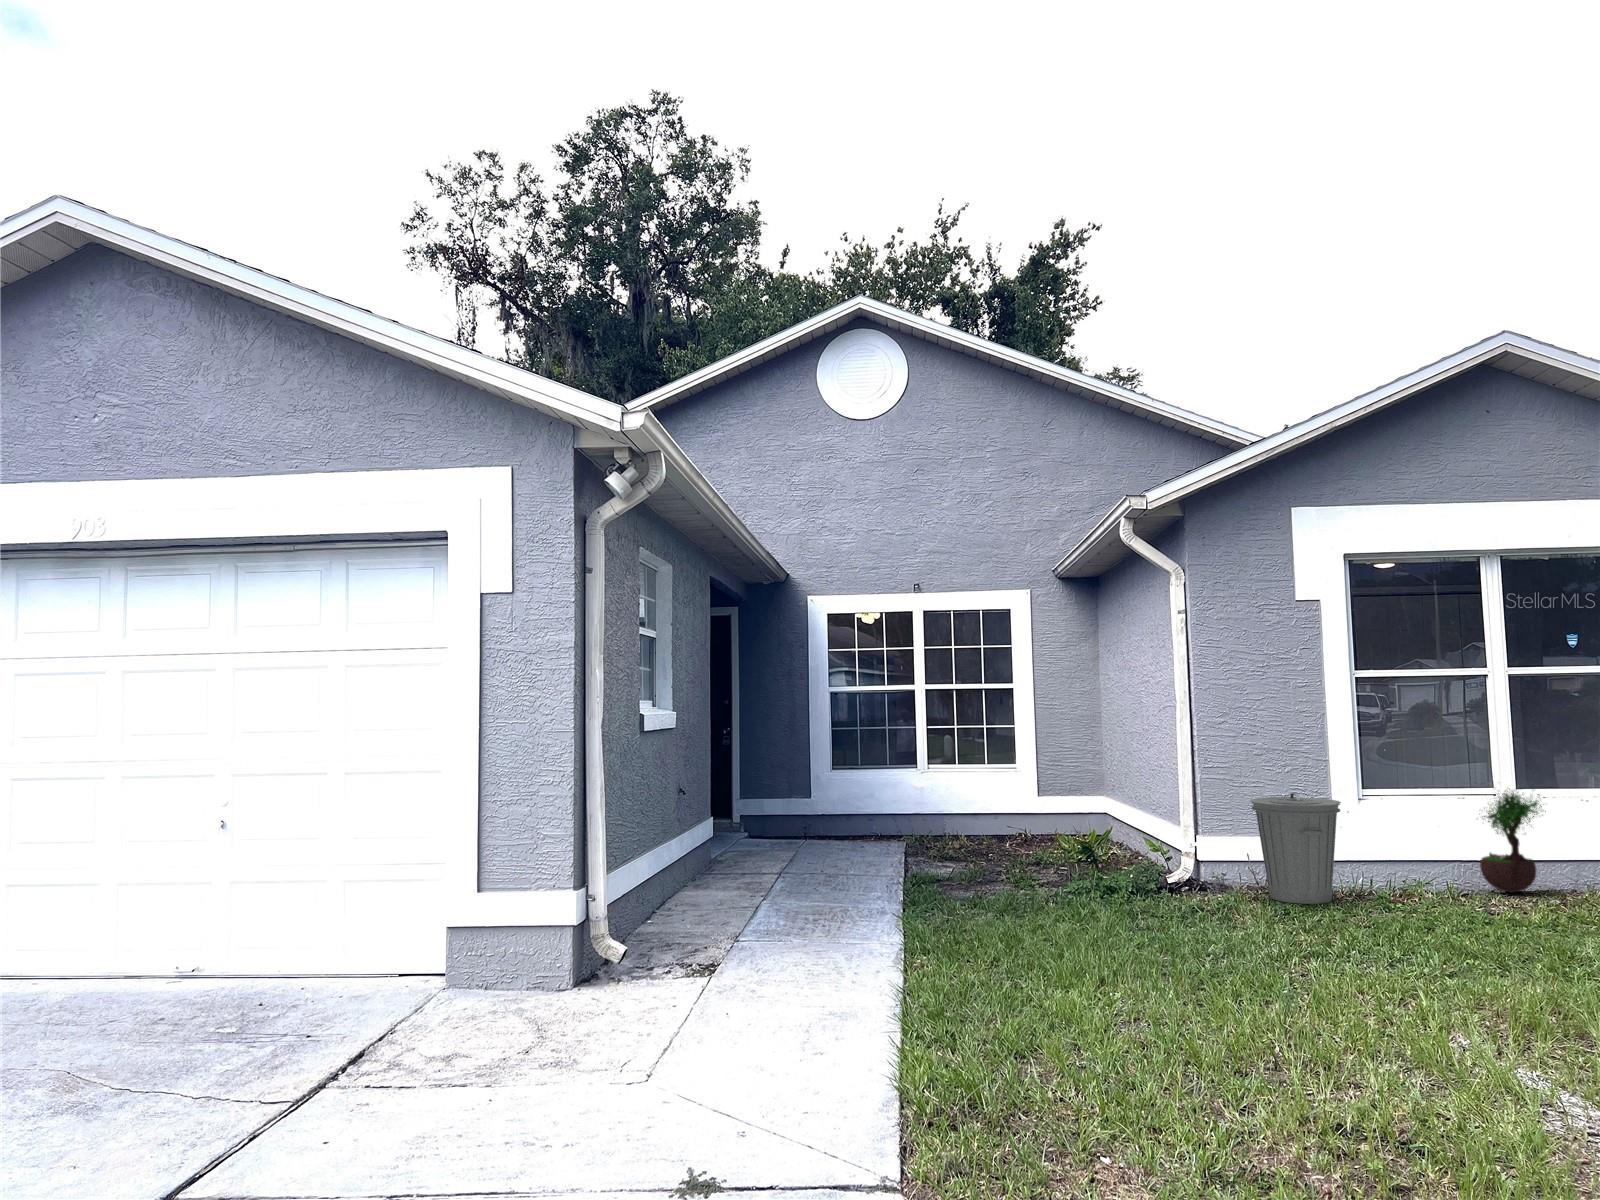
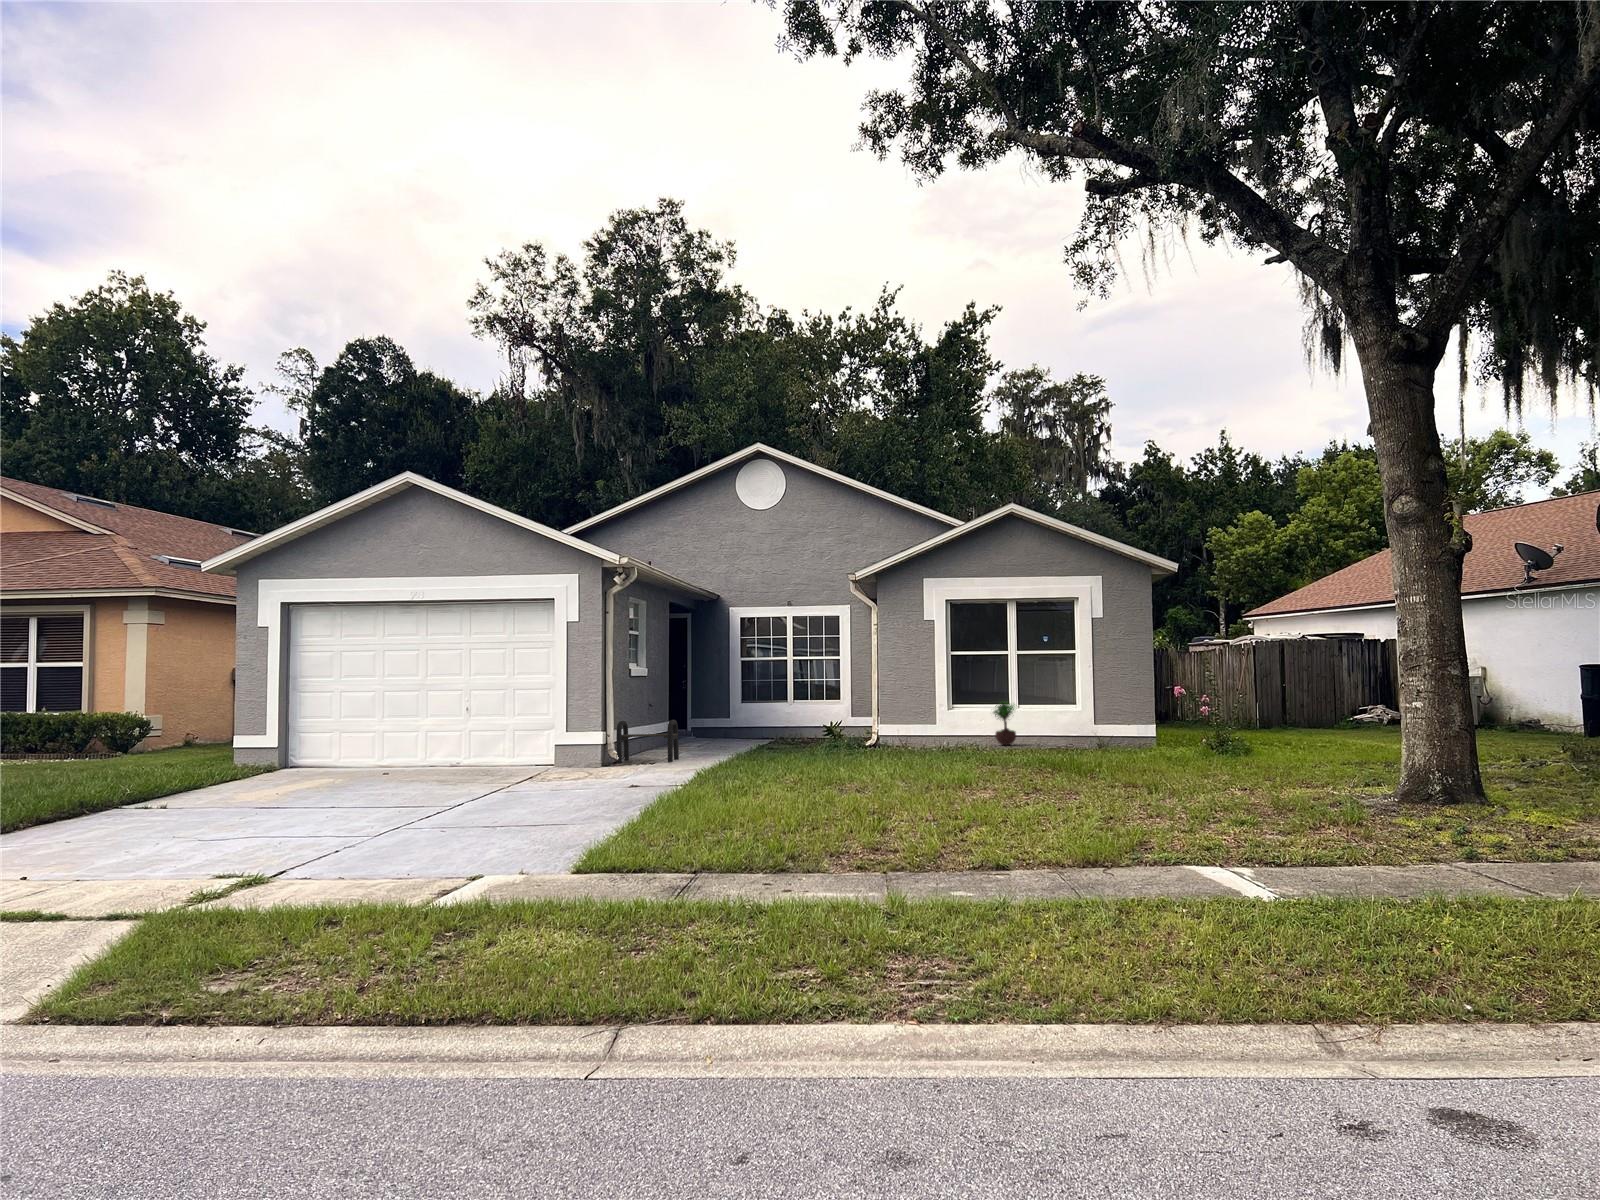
trash can: present [1250,793,1341,904] -> none [895,703,931,749]
bench: none [612,843,767,962] -> present [616,720,679,763]

